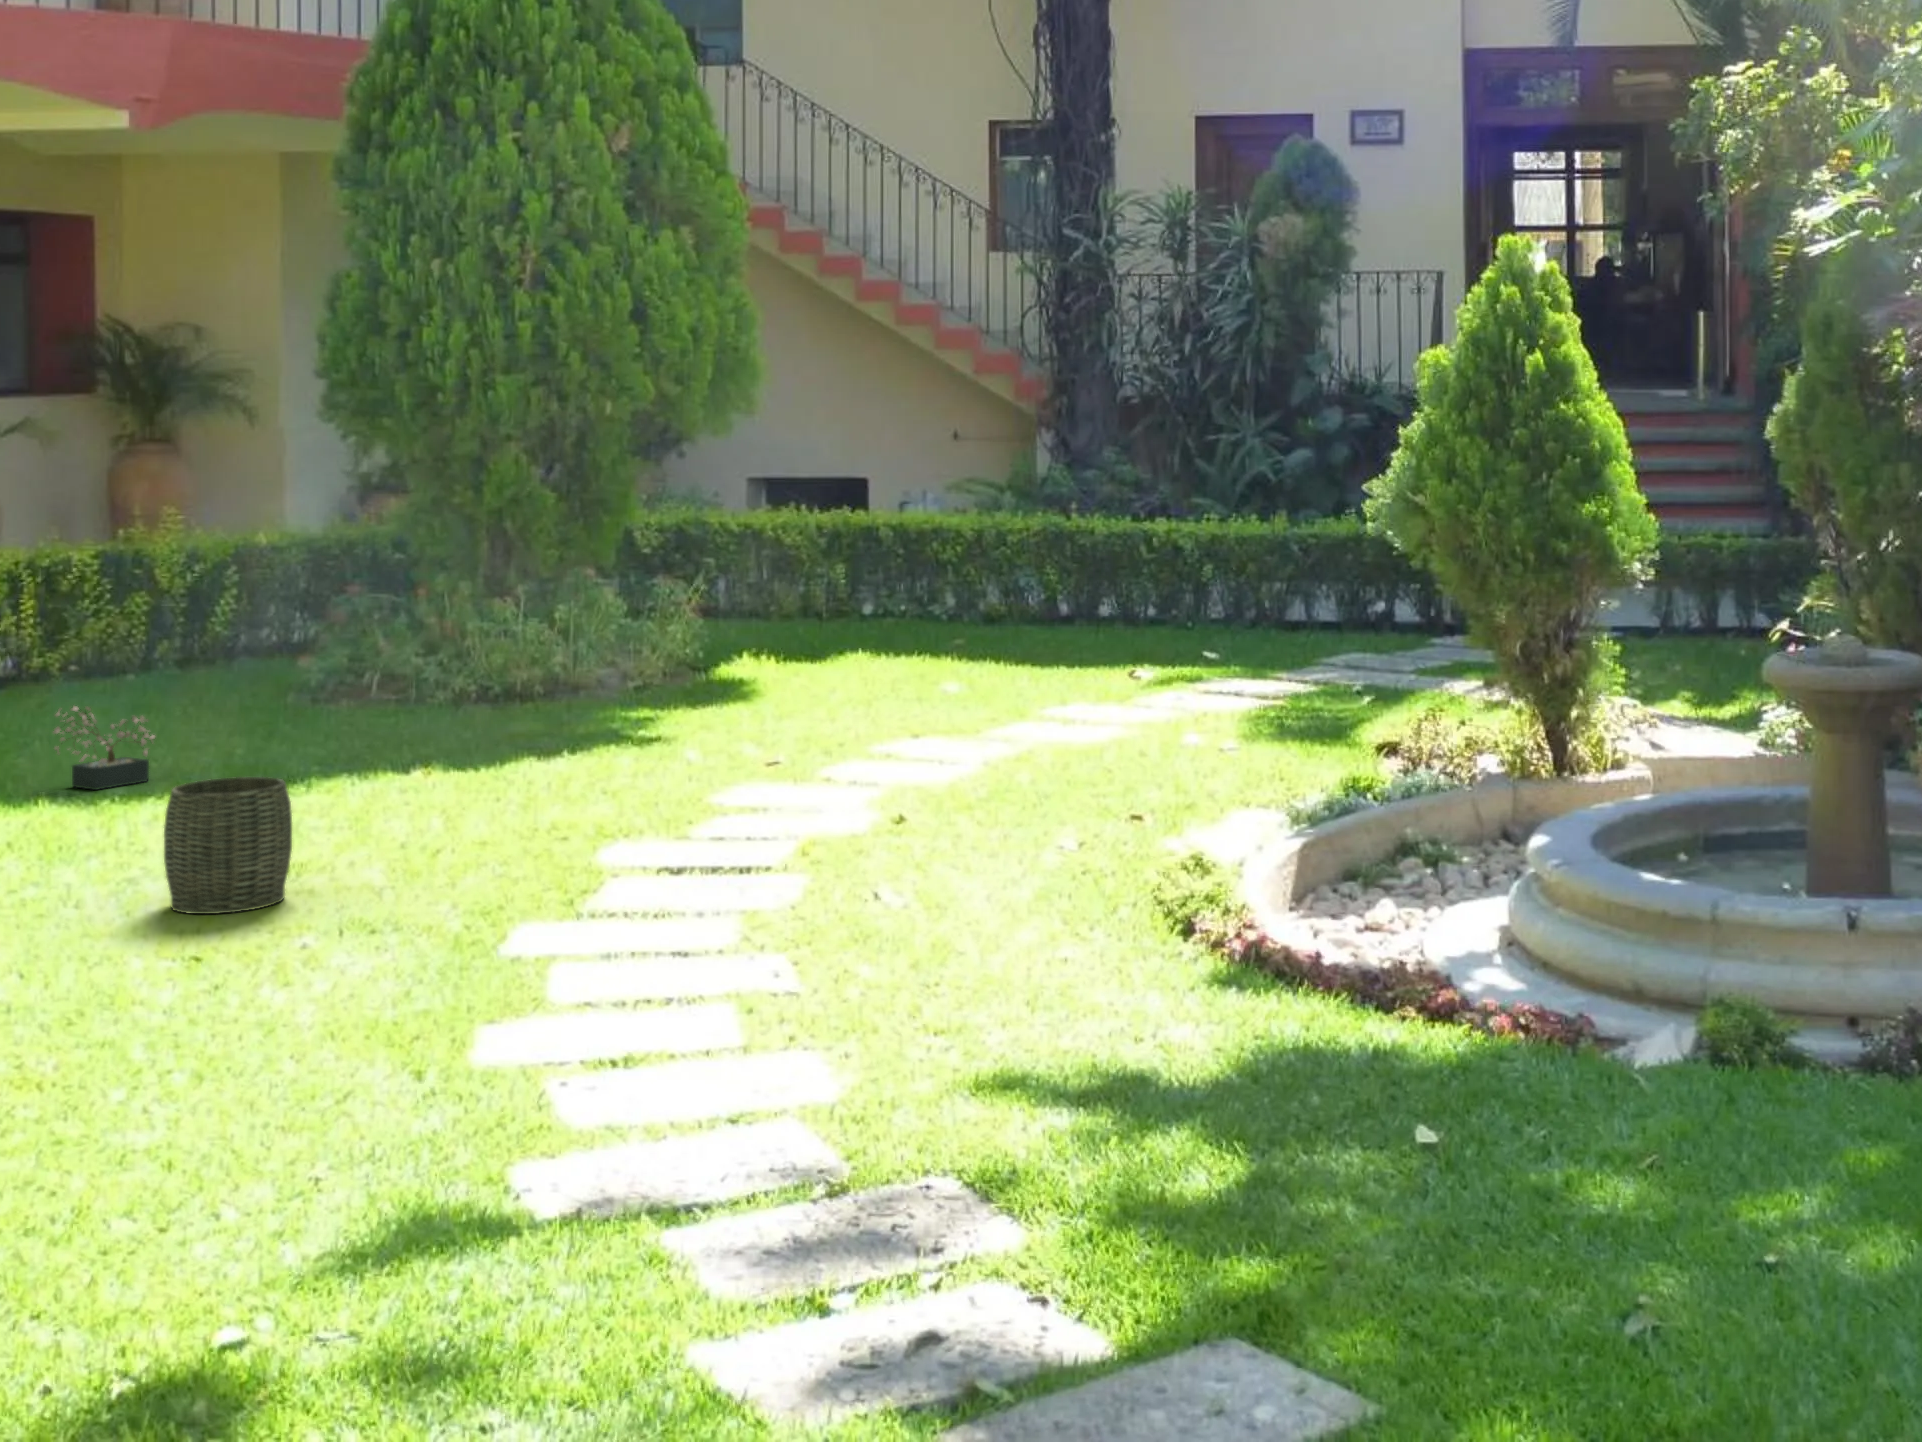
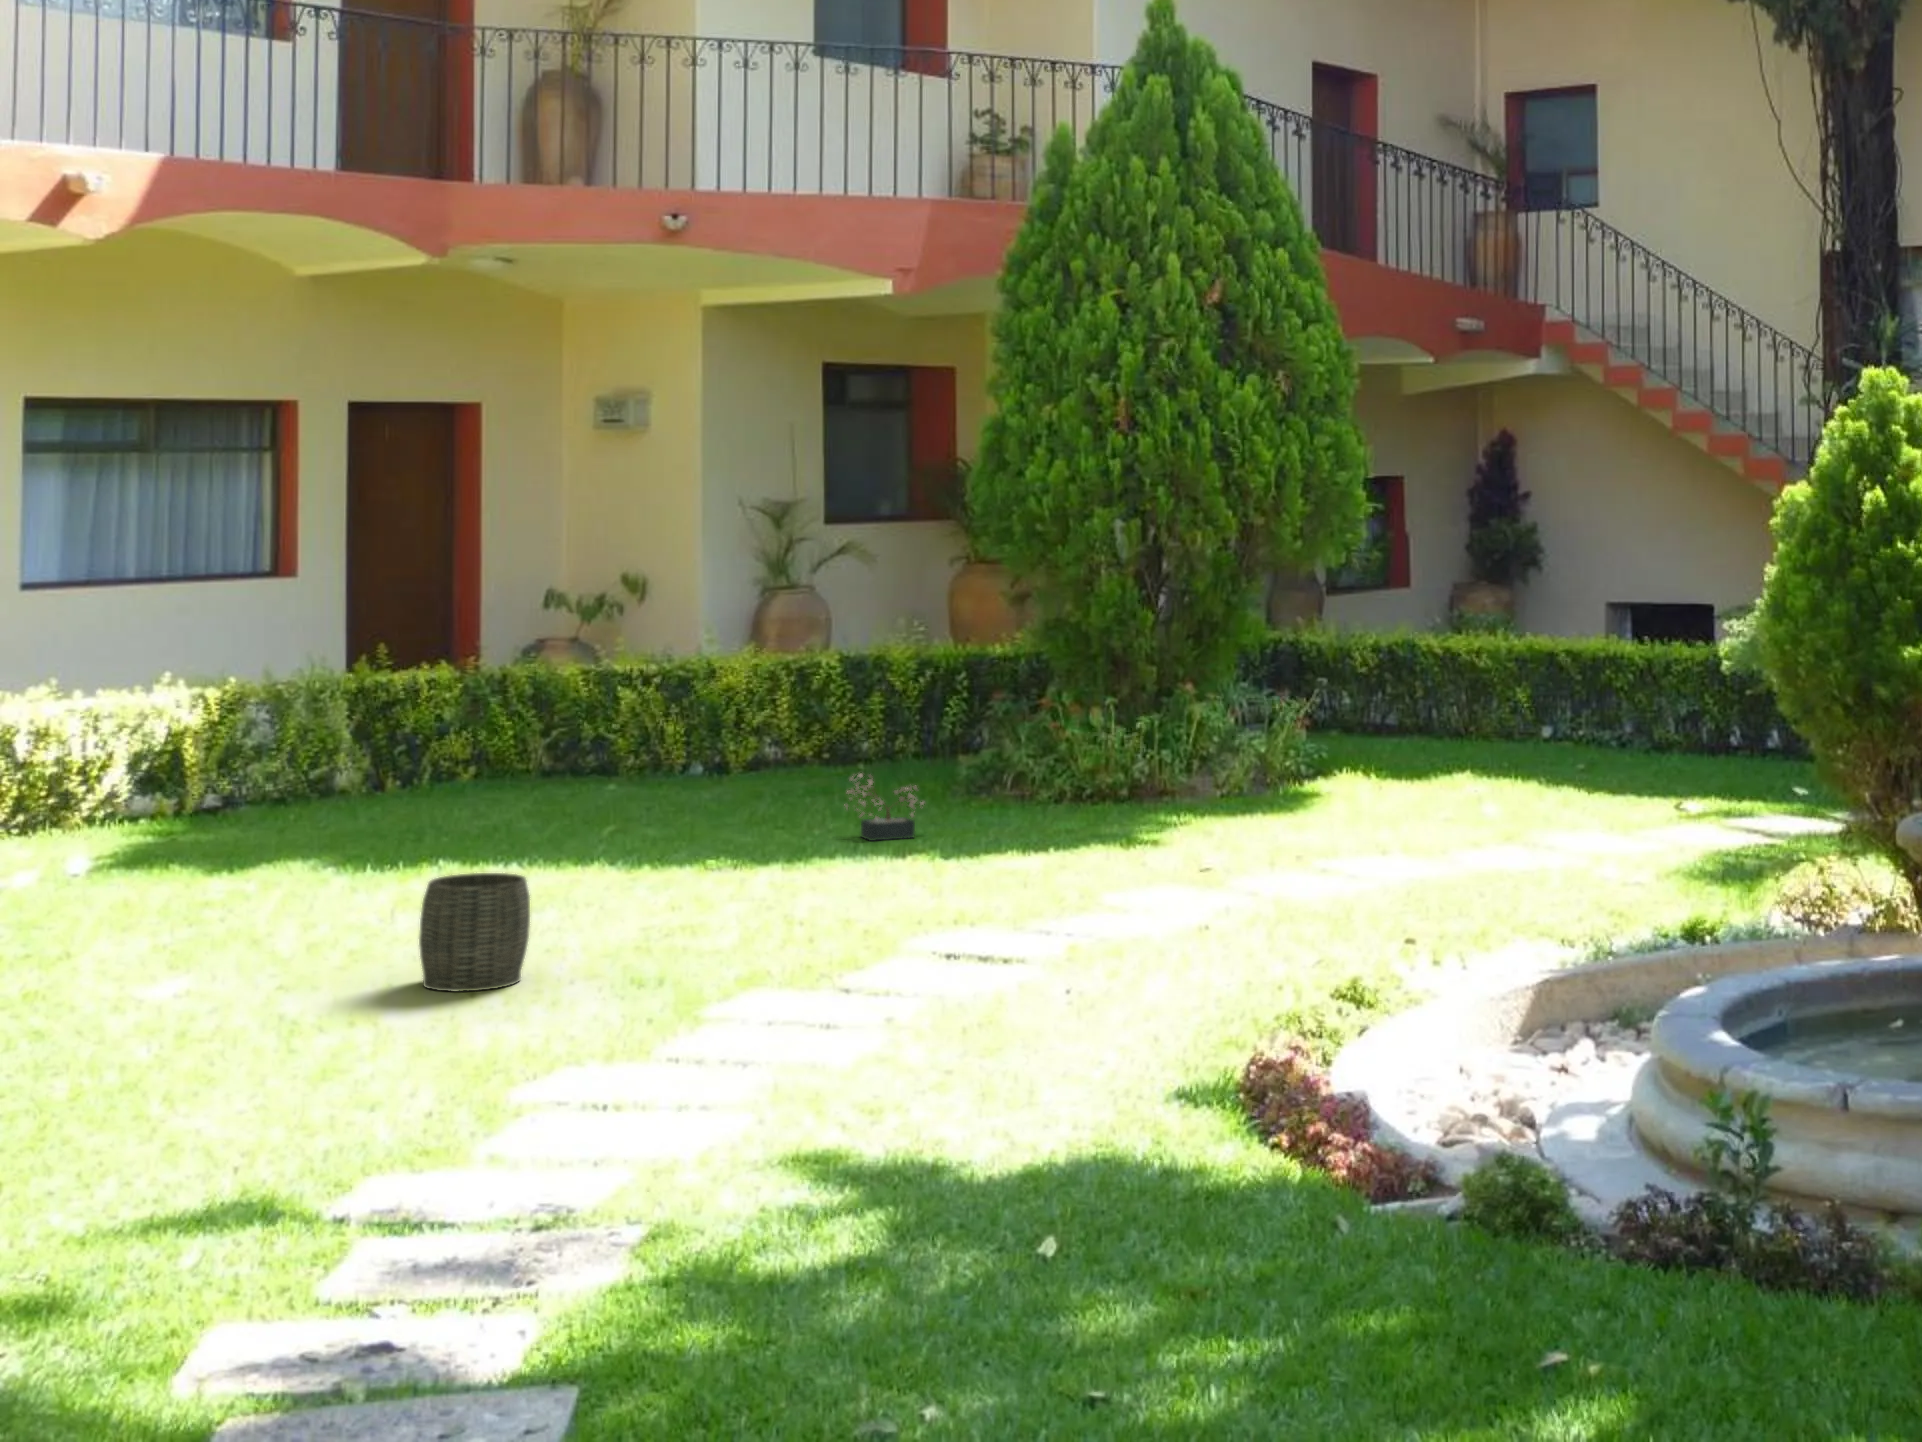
decorative plant: present [53,706,155,790] -> present [847,774,923,841]

